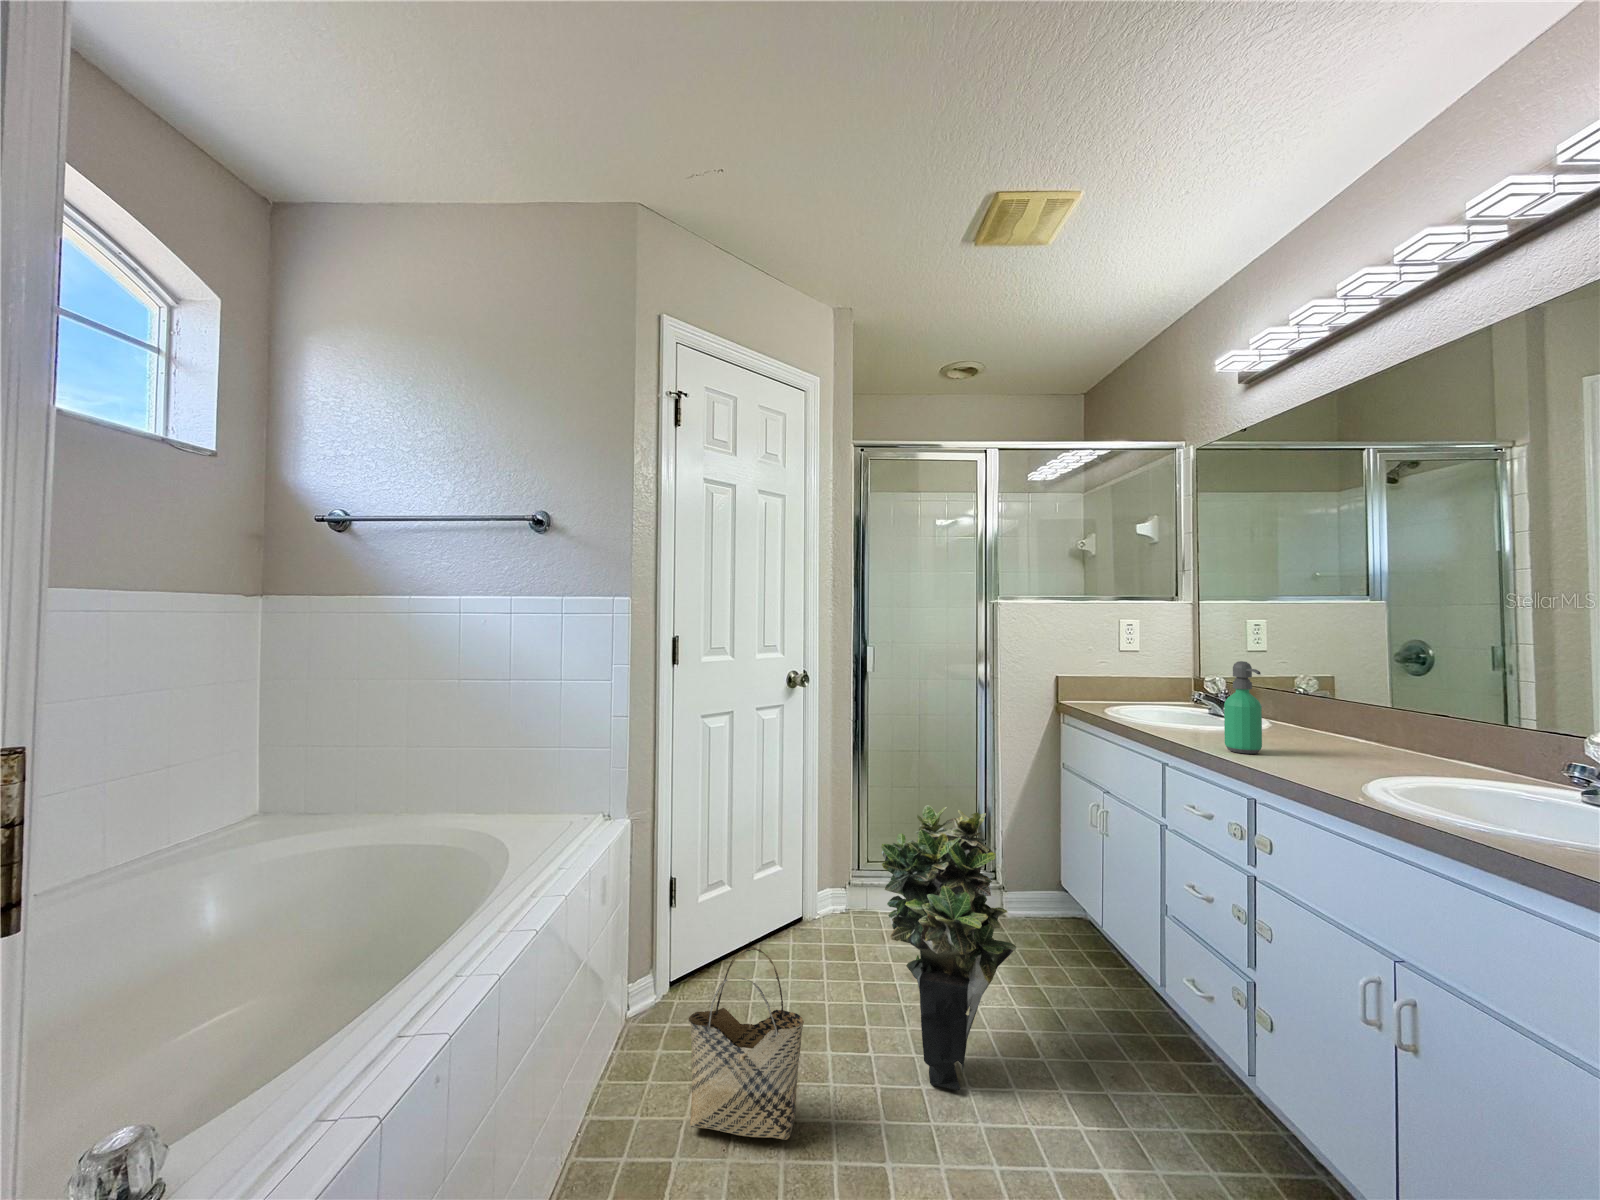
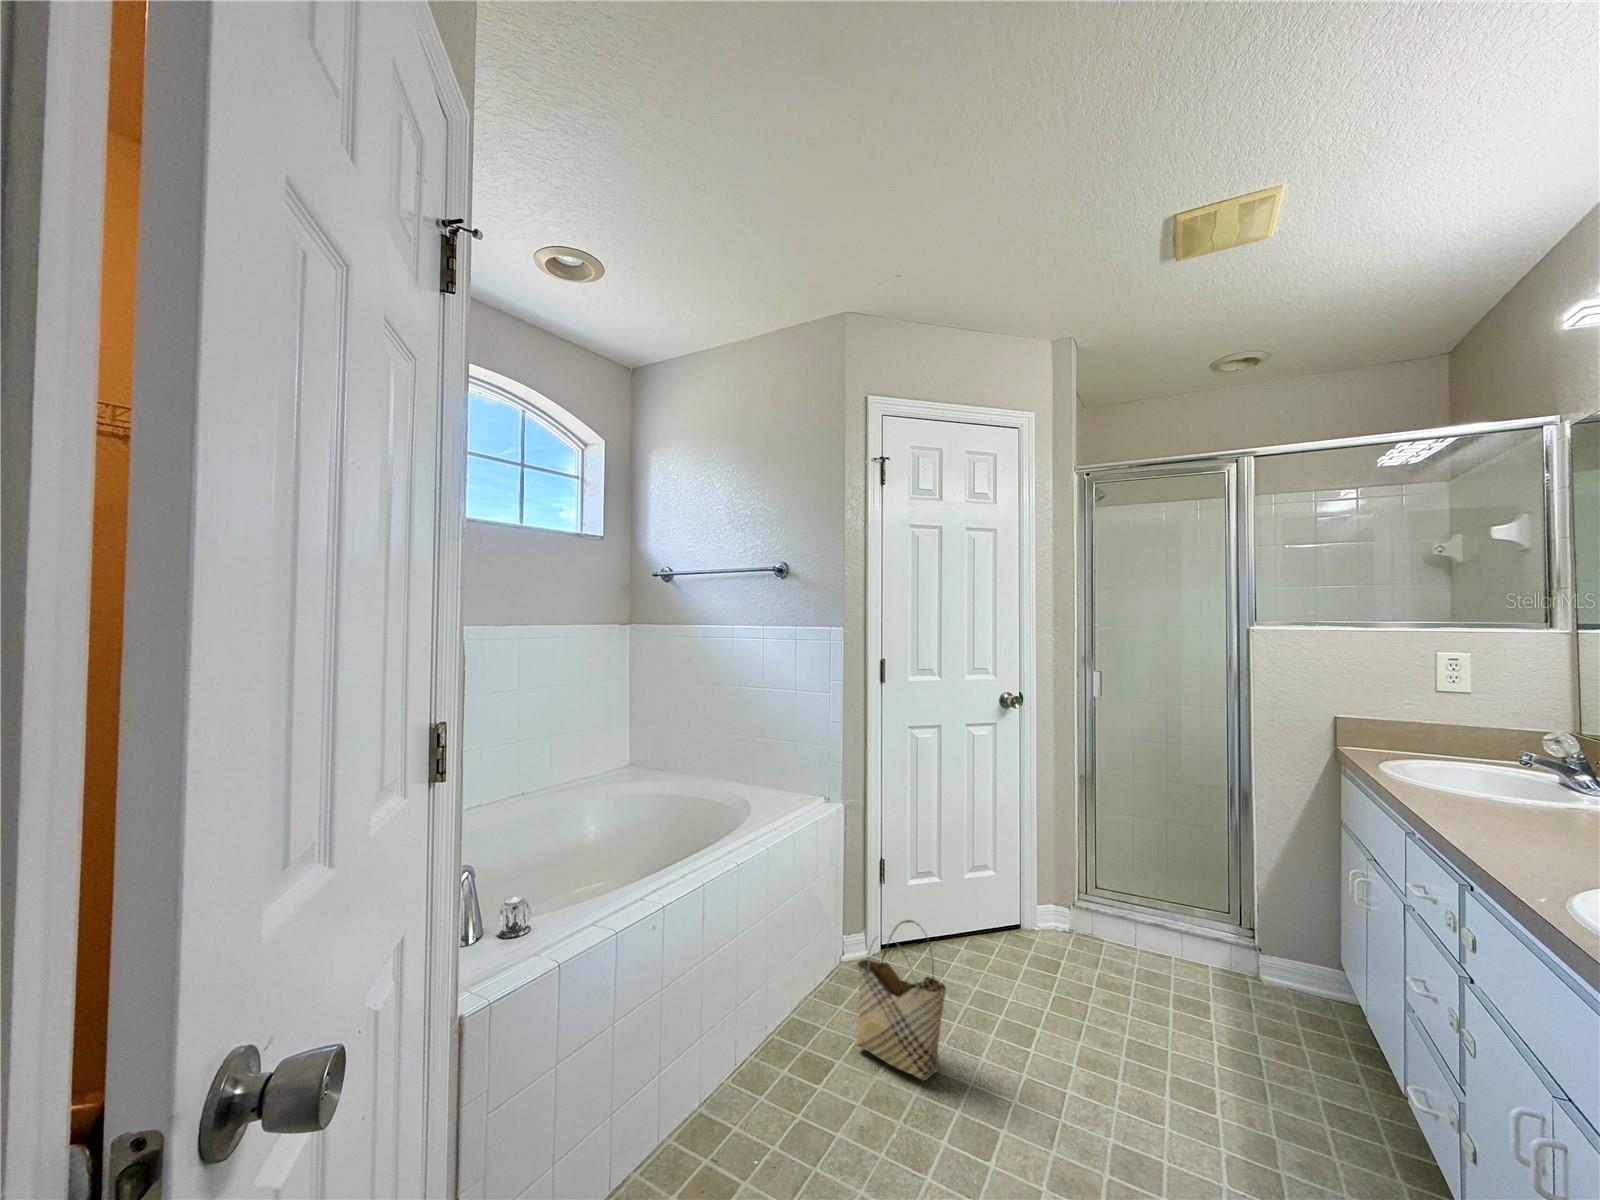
soap dispenser: present [1224,661,1262,754] -> none [1463,715,1520,831]
potted plant: present [881,805,1016,1091] -> none [1038,833,1178,1106]

